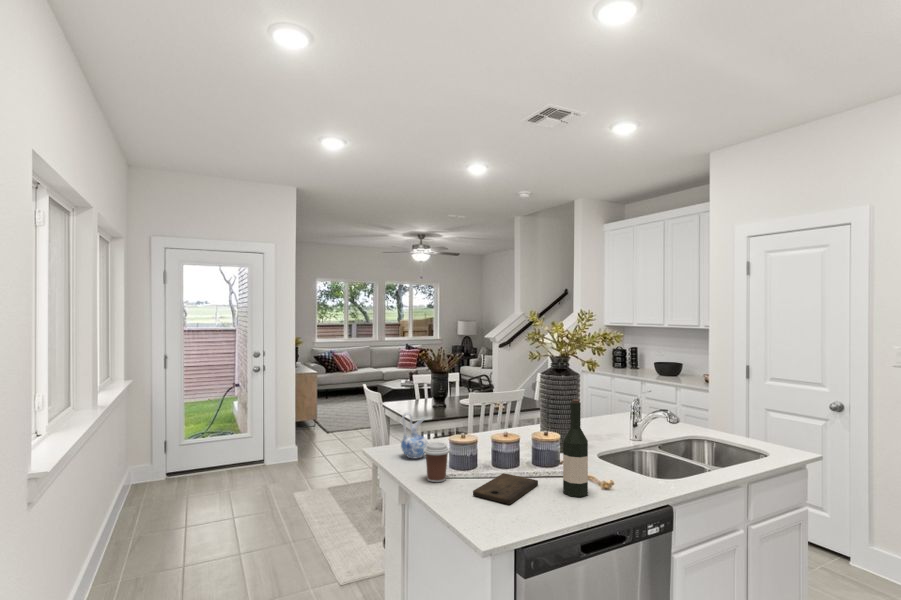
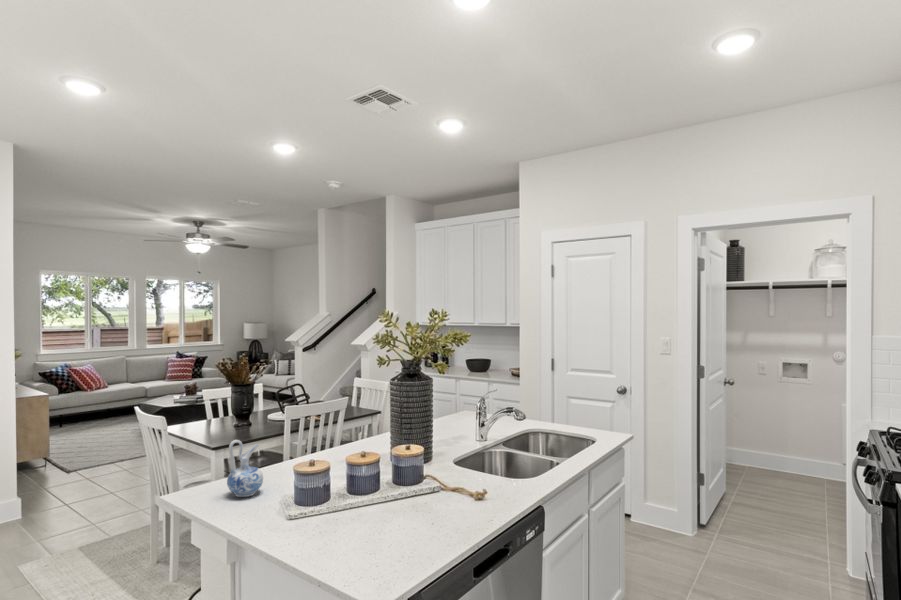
wine bottle: present [563,399,588,497] -> none [436,407,464,514]
coffee cup: present [424,442,450,482] -> none [269,473,302,524]
cutting board: present [473,473,538,504] -> none [339,499,407,536]

